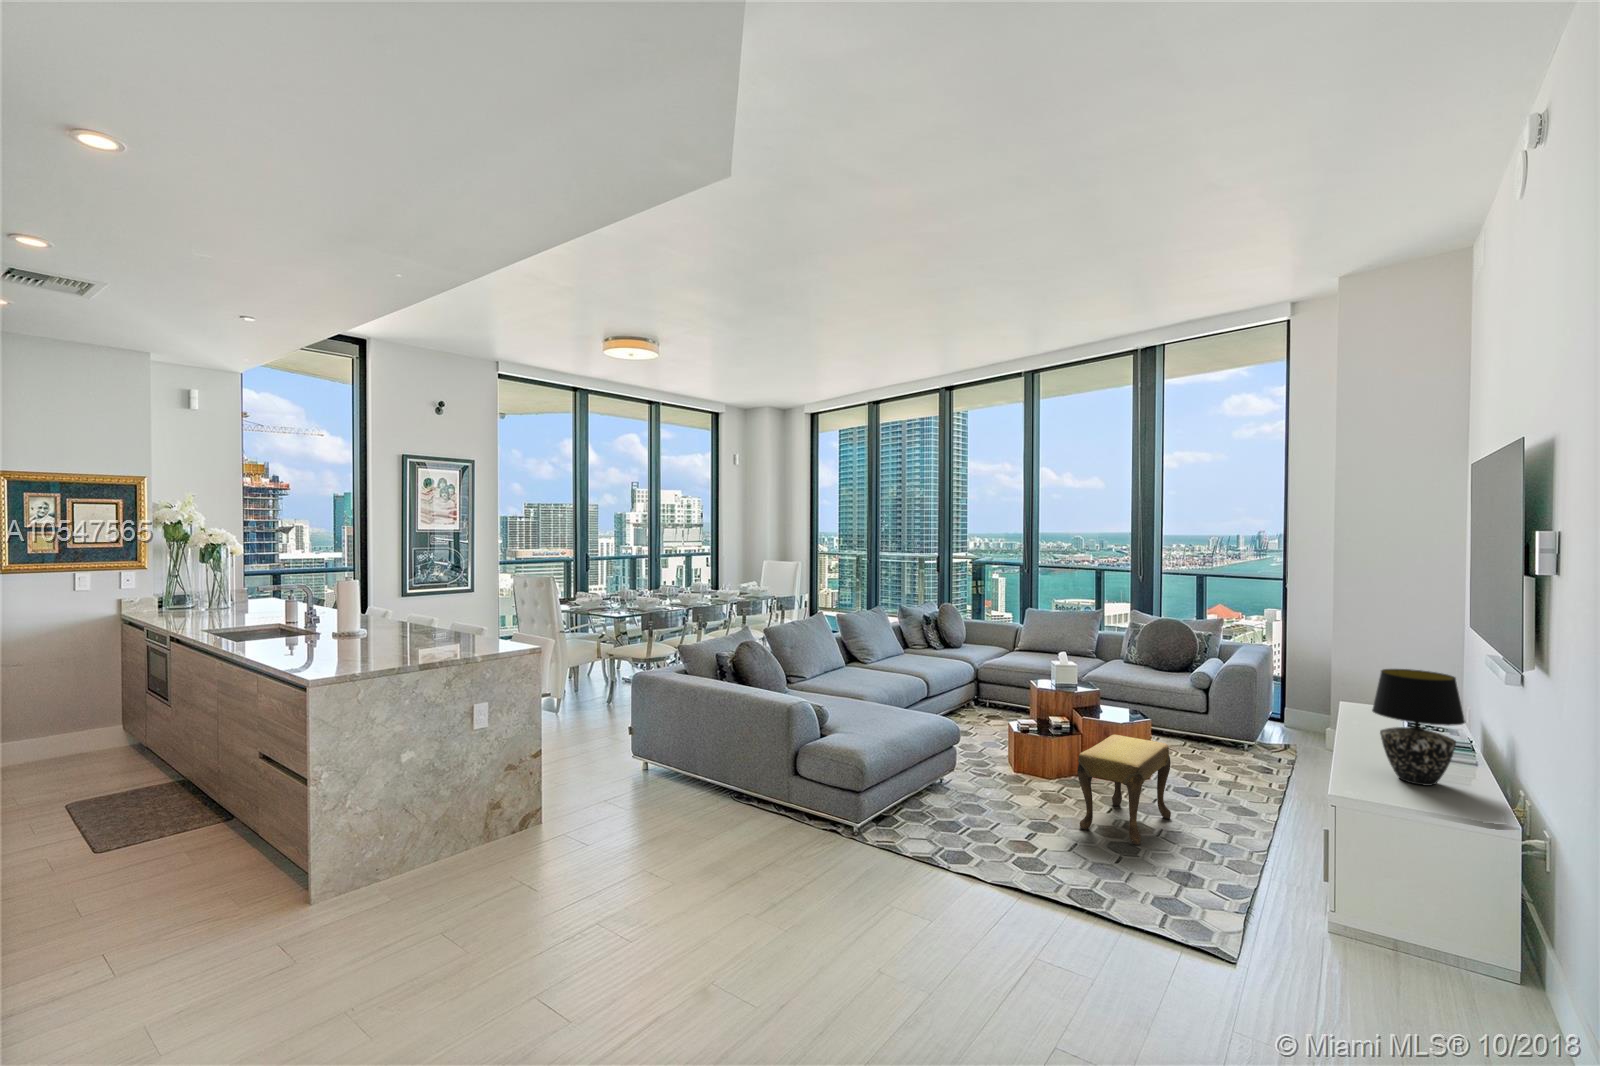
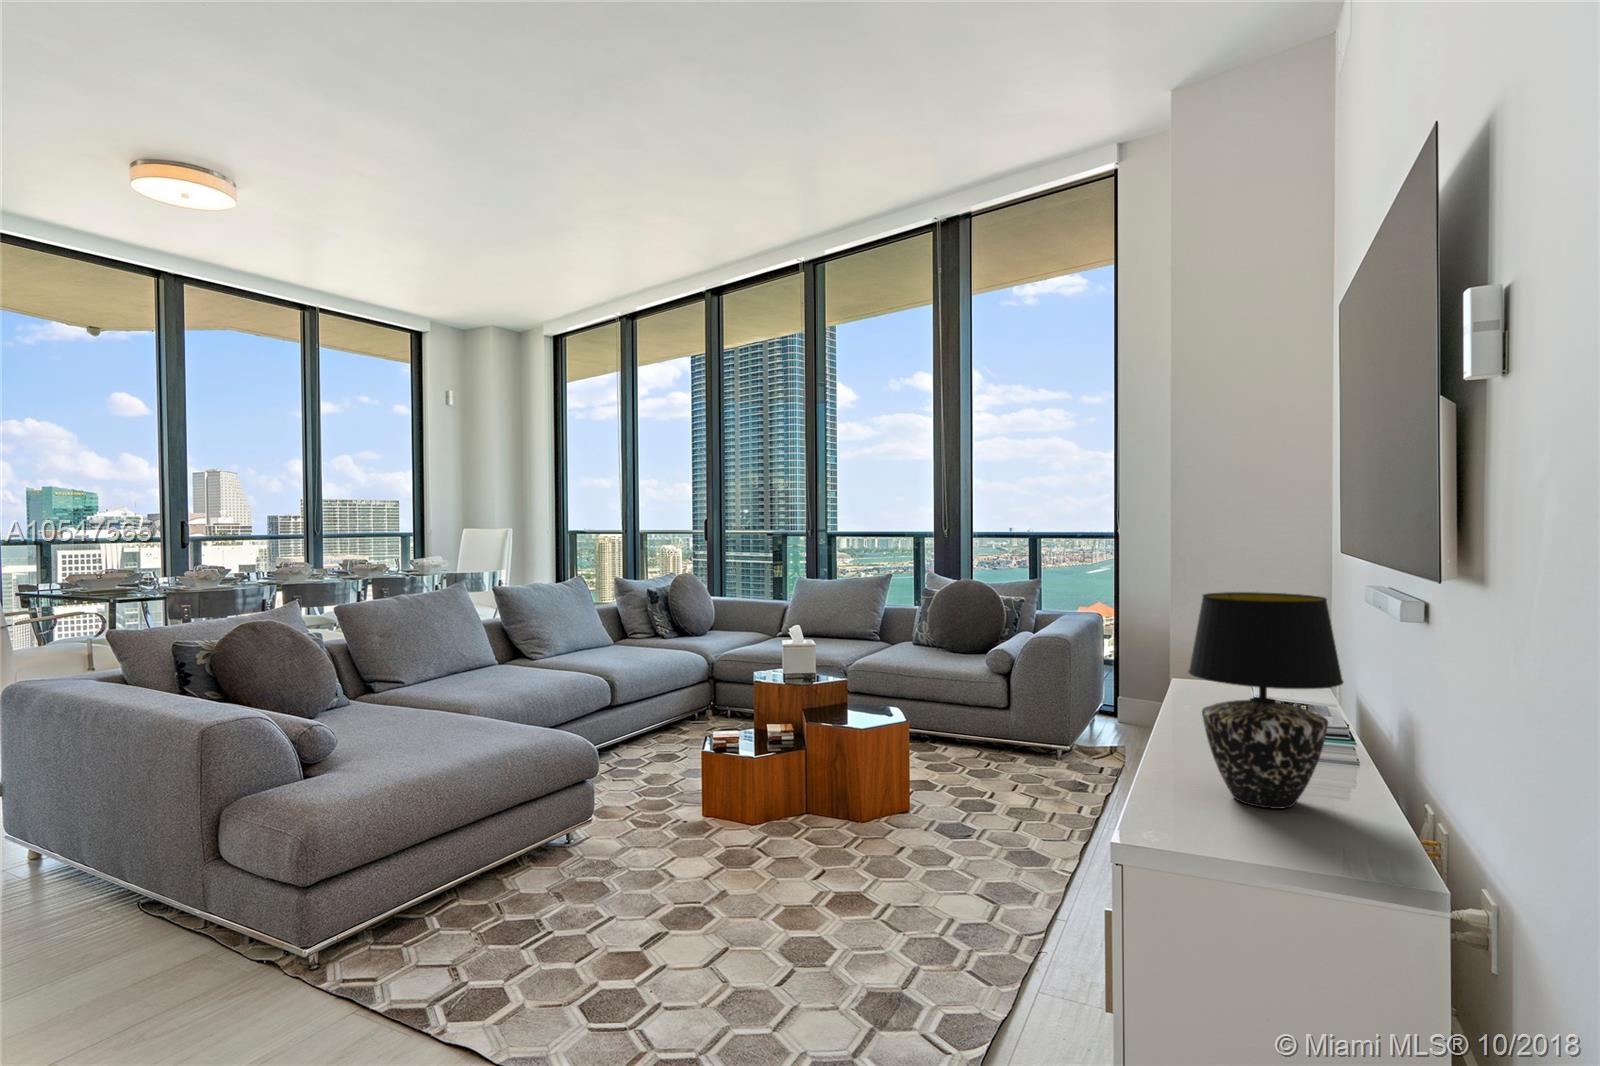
footstool: present [1078,735,1171,845] -> none [749,746,913,939]

